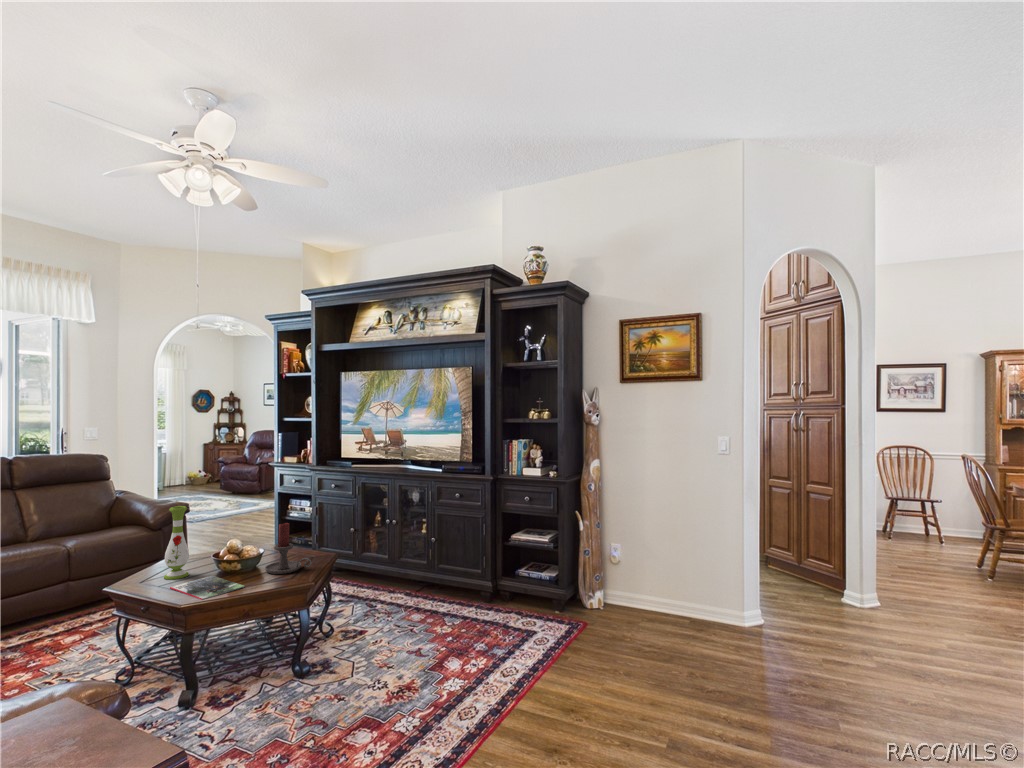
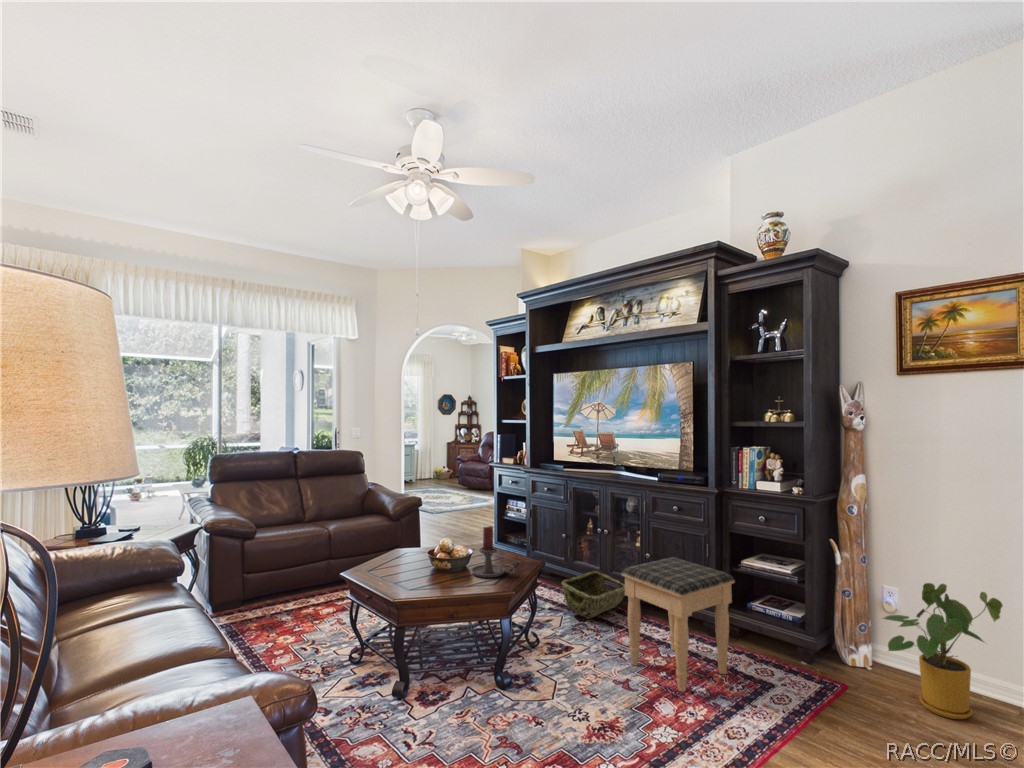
vase: present [164,506,189,580] -> none [387,502,407,571]
house plant: none [609,535,681,631] -> present [883,583,1003,719]
footstool: none [414,537,507,649] -> present [622,557,735,692]
woven basket: none [352,559,414,603] -> present [562,571,625,619]
magazine: present [170,576,244,600] -> none [389,571,450,596]

